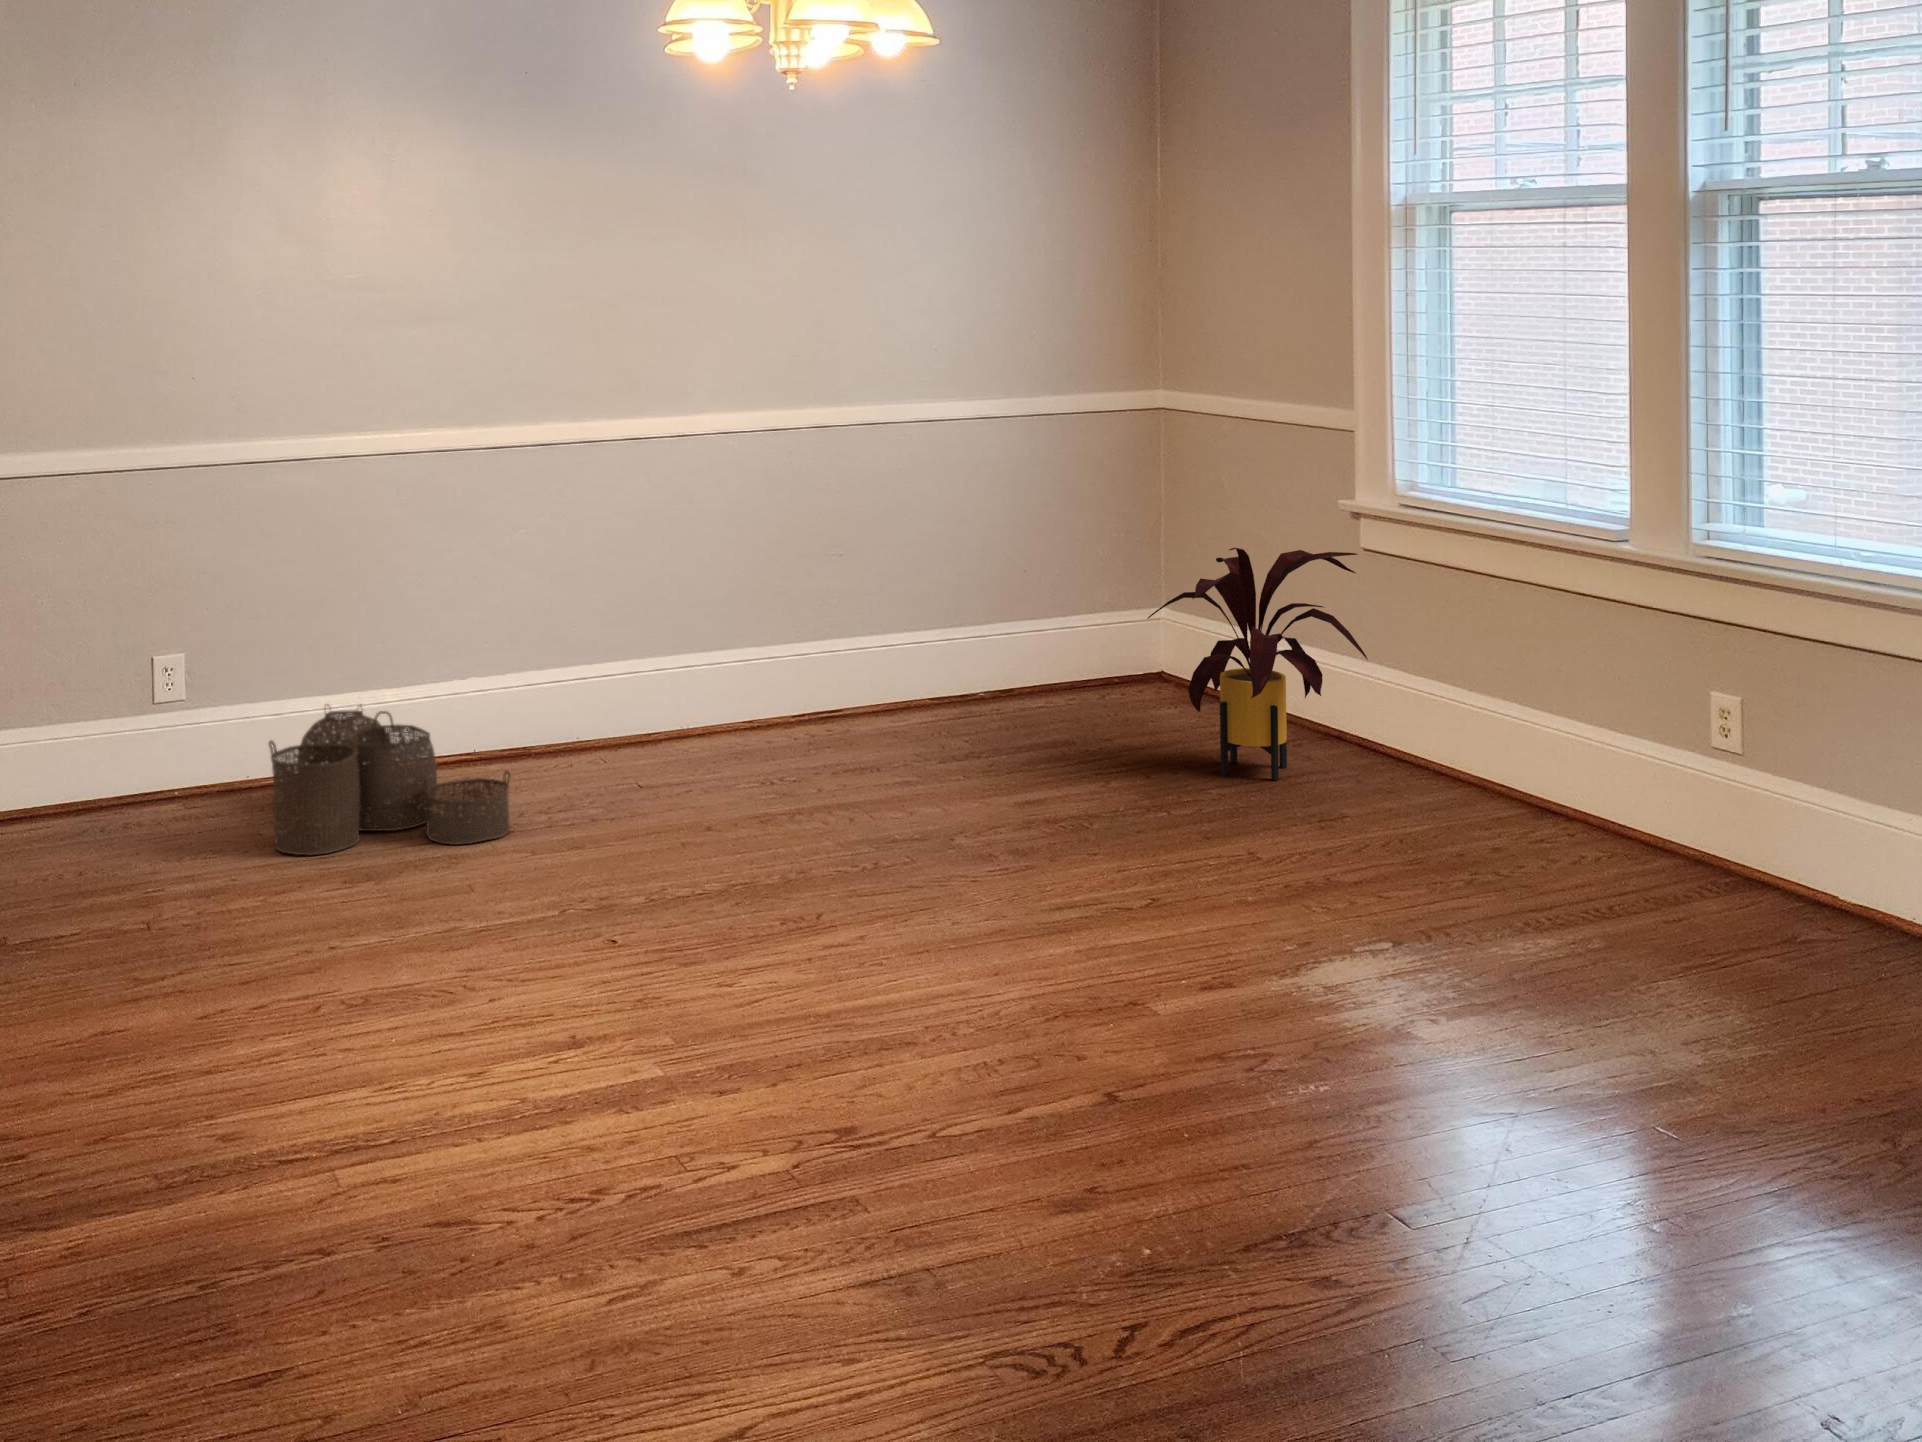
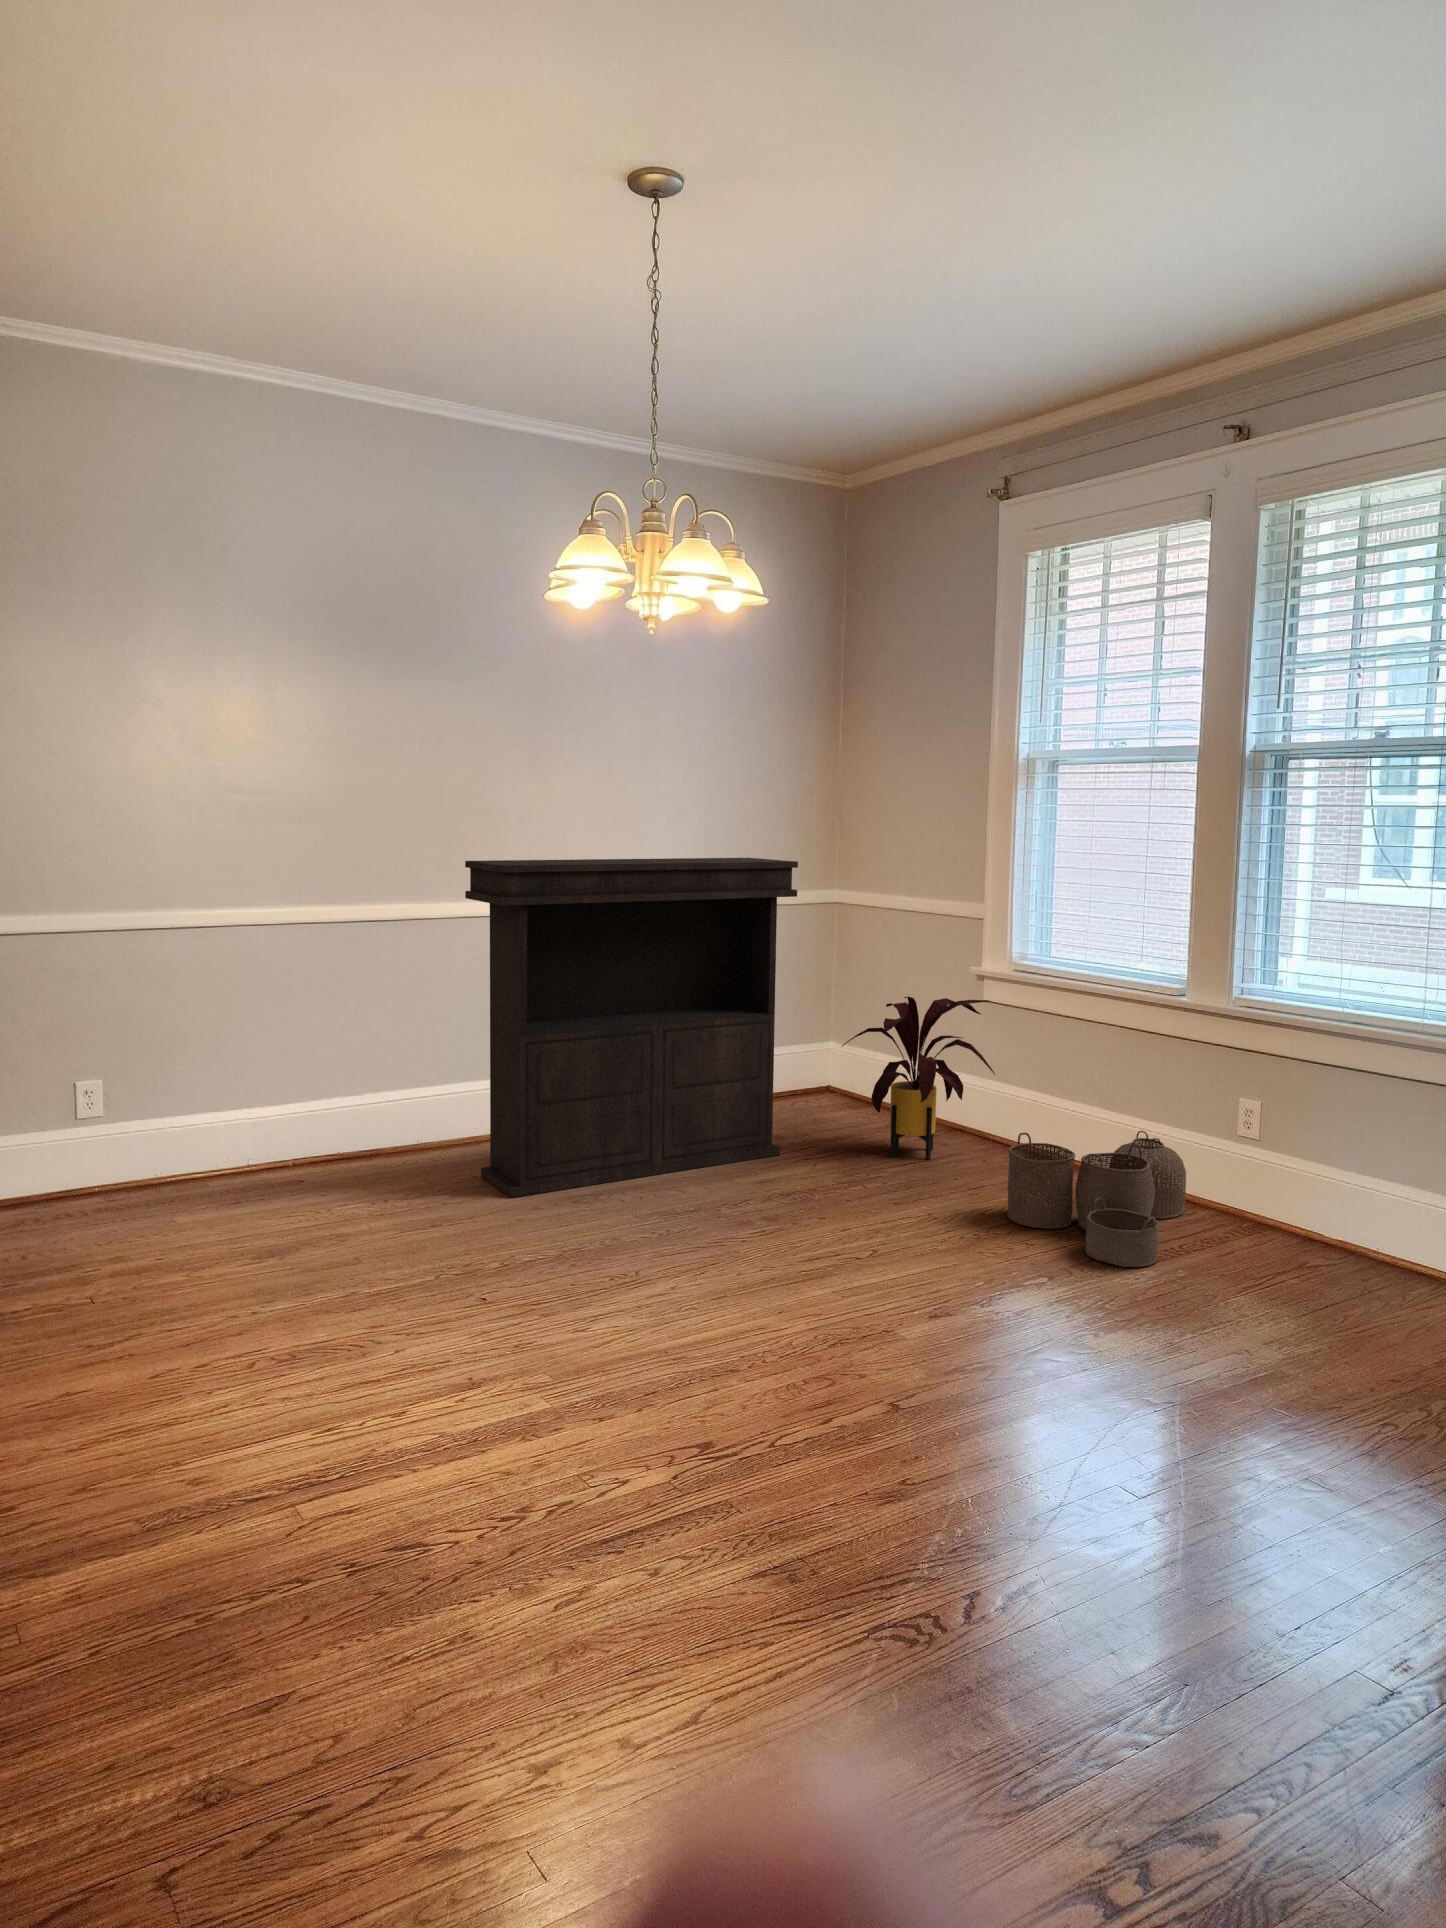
console table: none [626,358,1074,816] -> present [465,858,798,1198]
woven basket: present [269,704,510,855] -> present [1007,1131,1186,1267]

